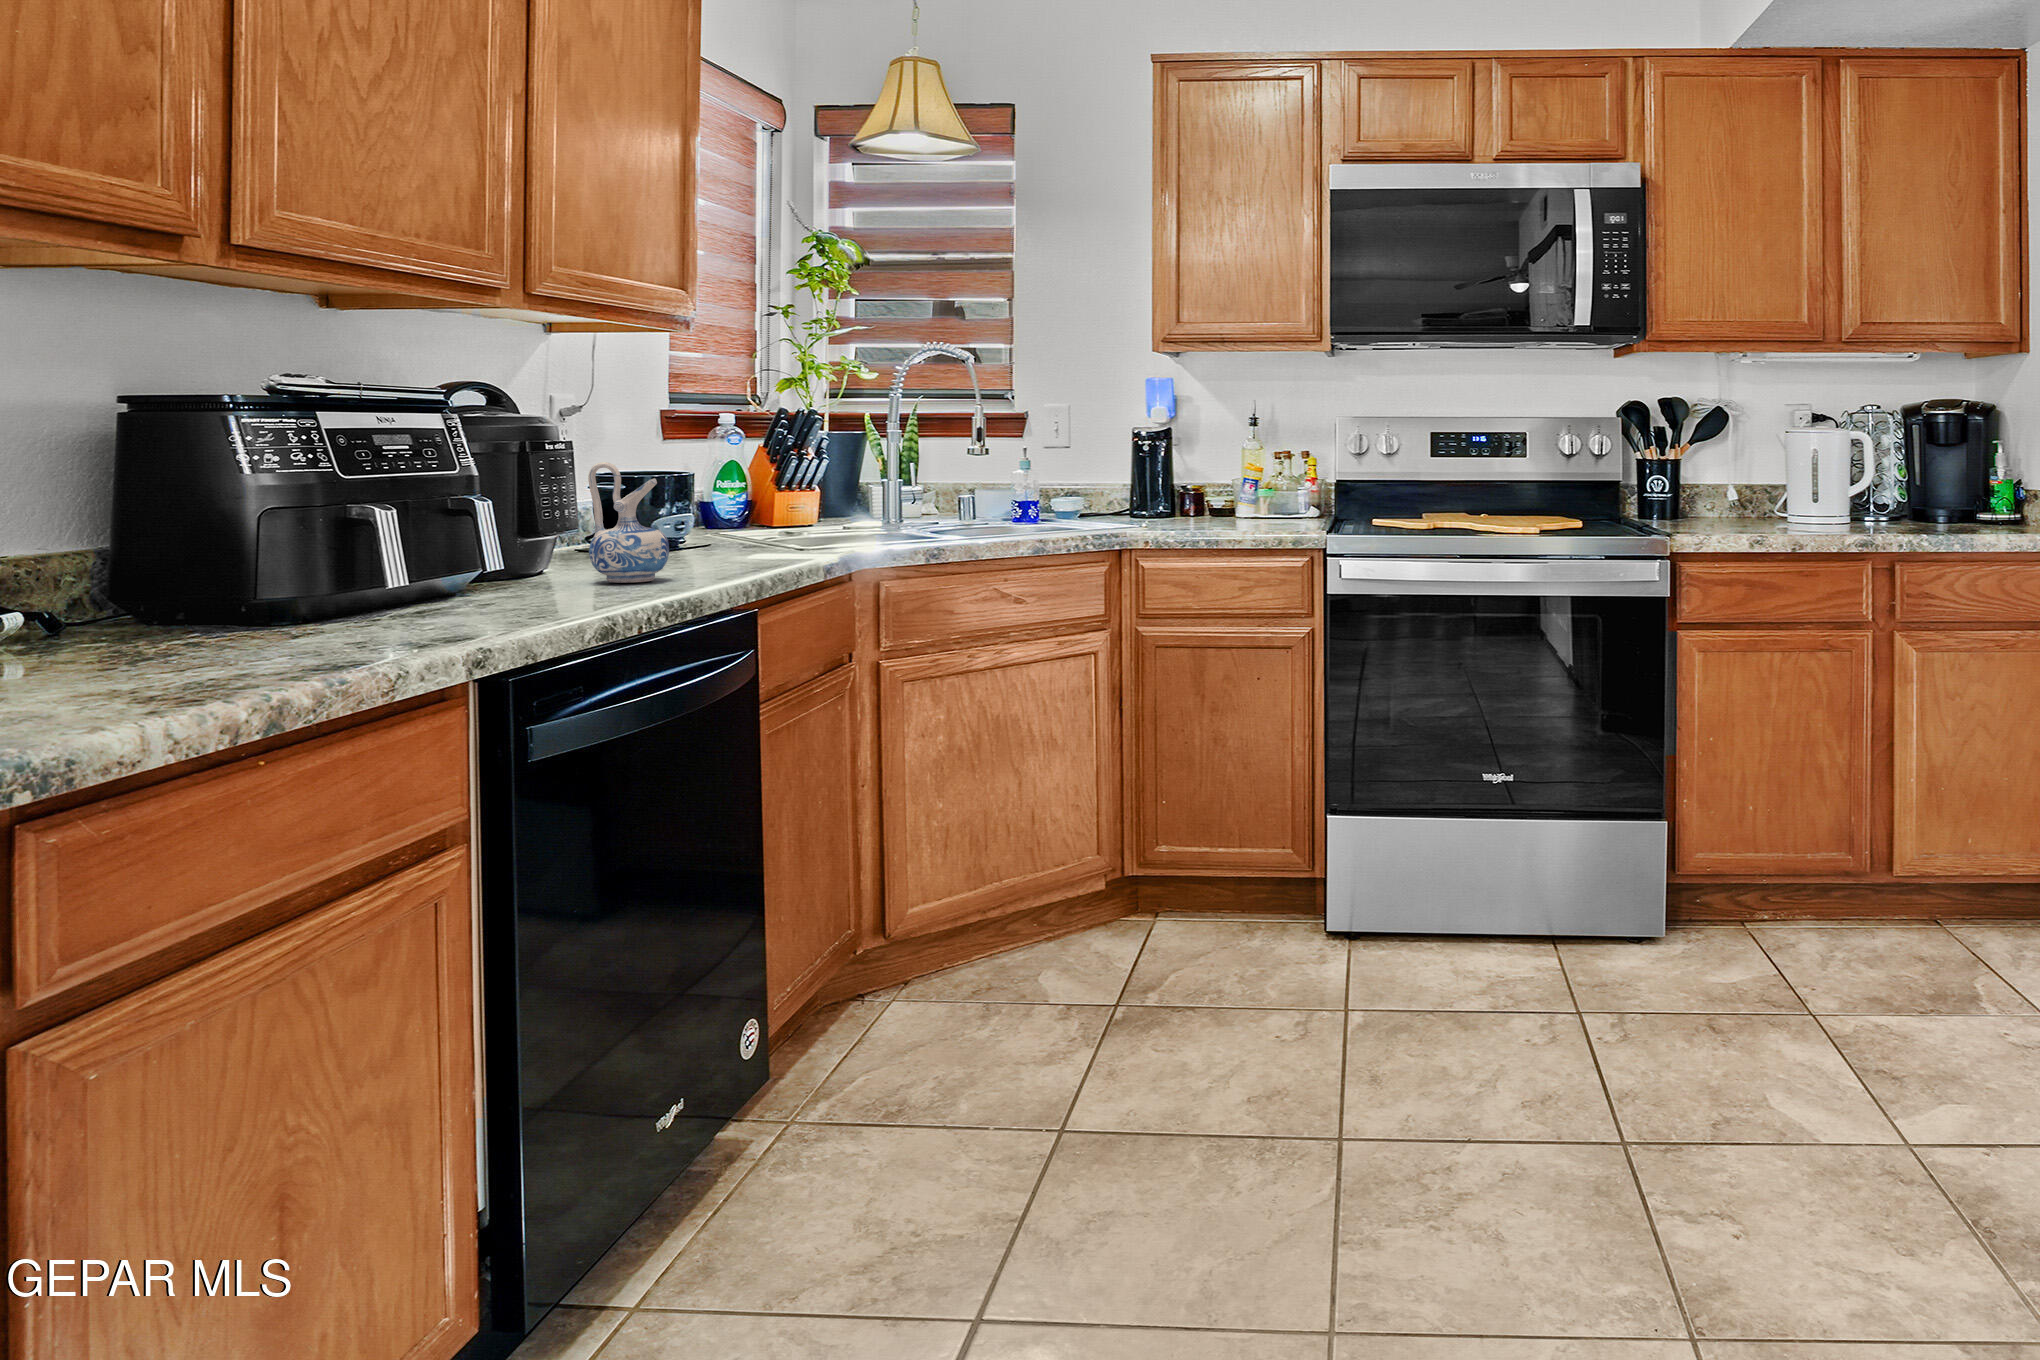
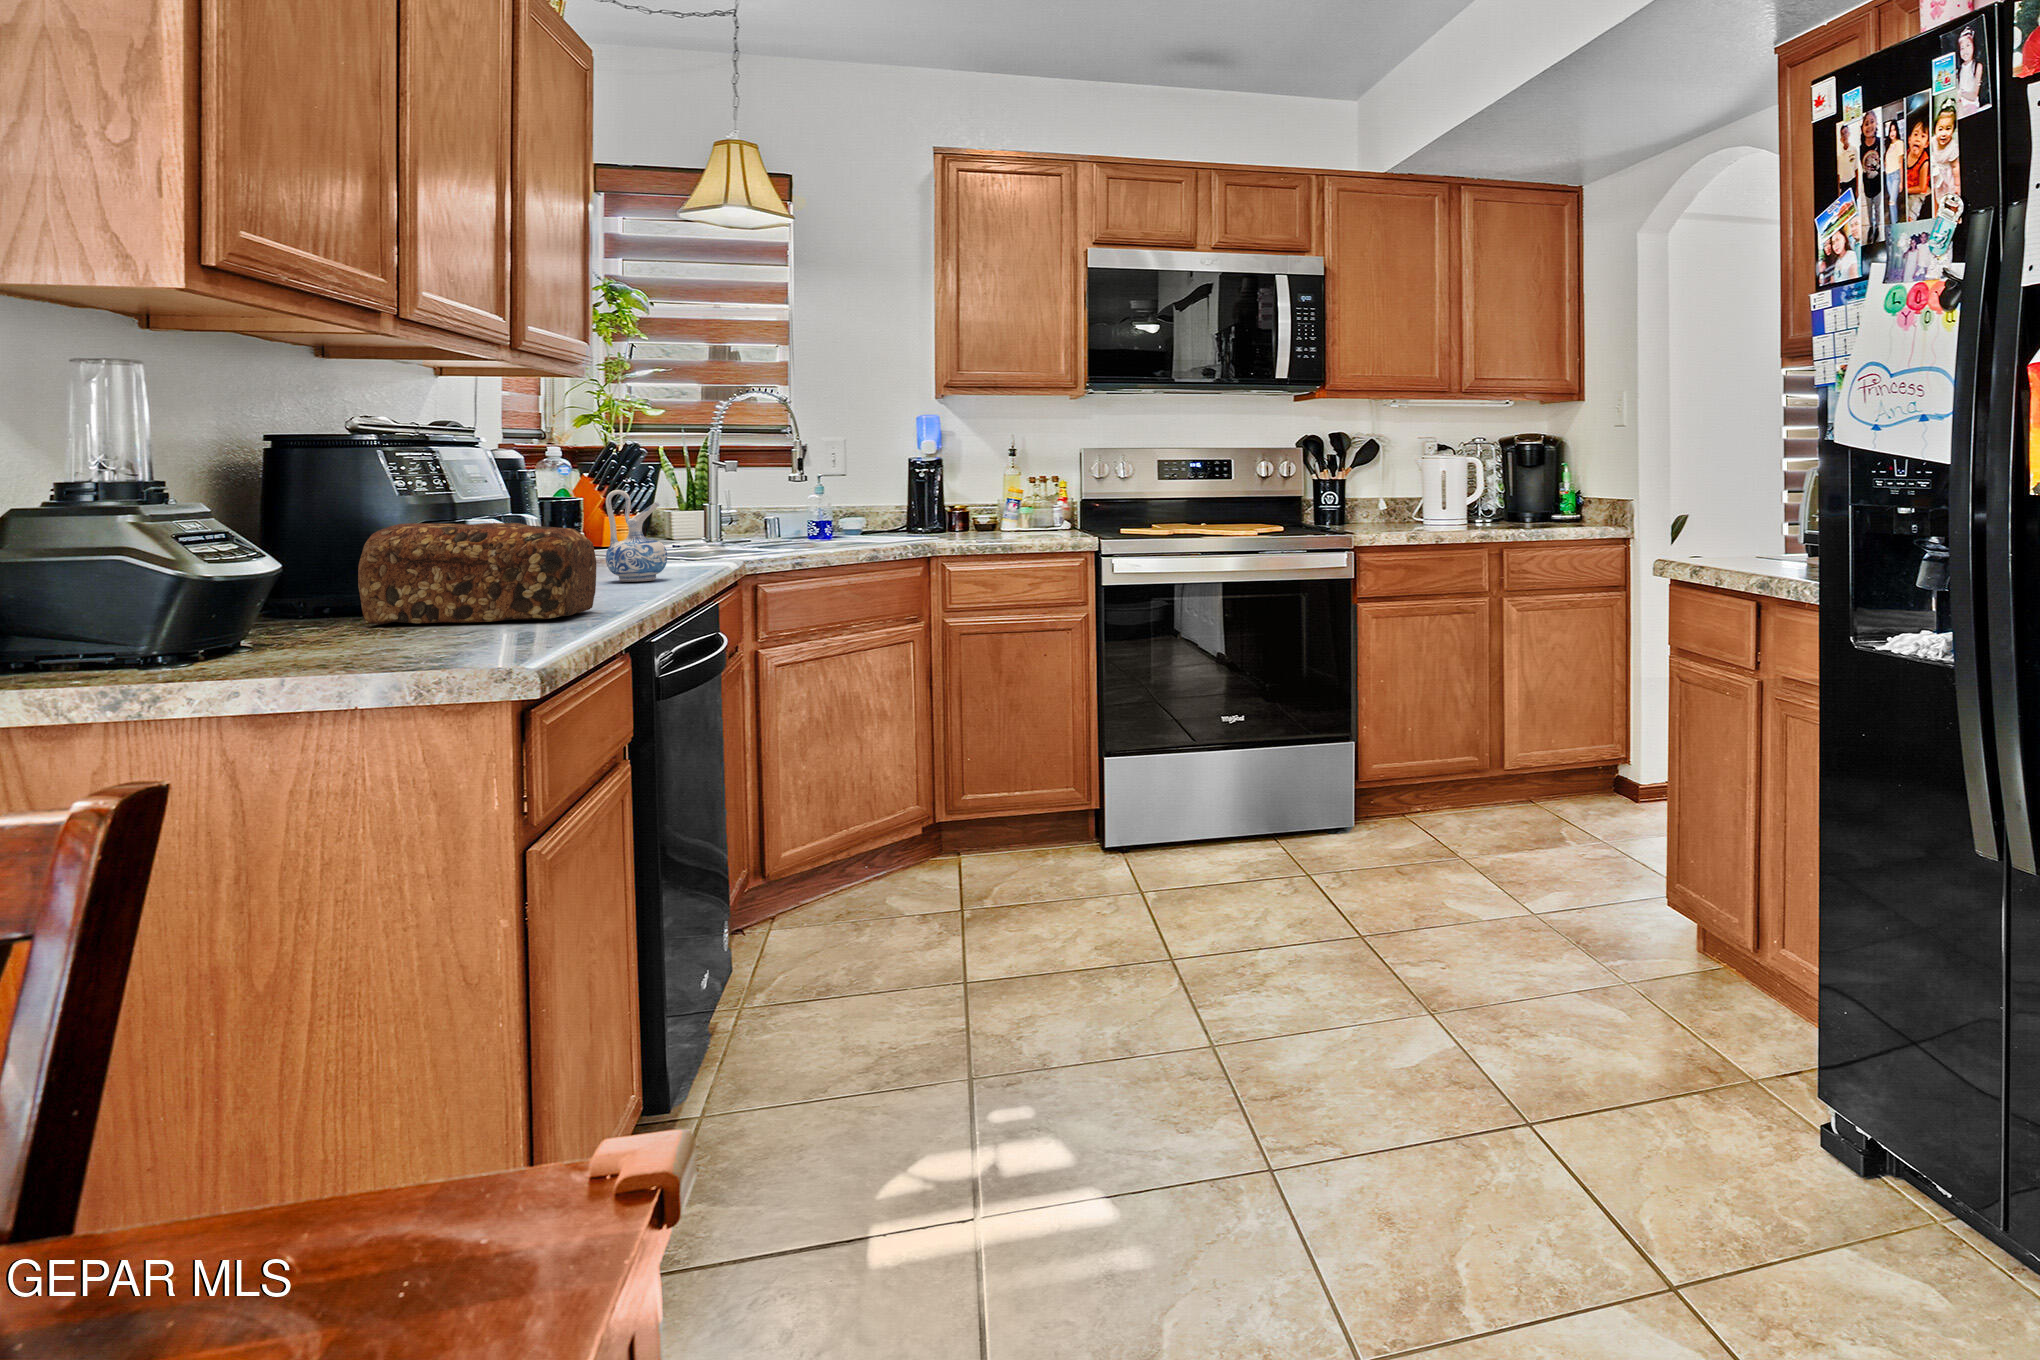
bread loaf: none [71,507,422,650] -> present [358,523,596,625]

